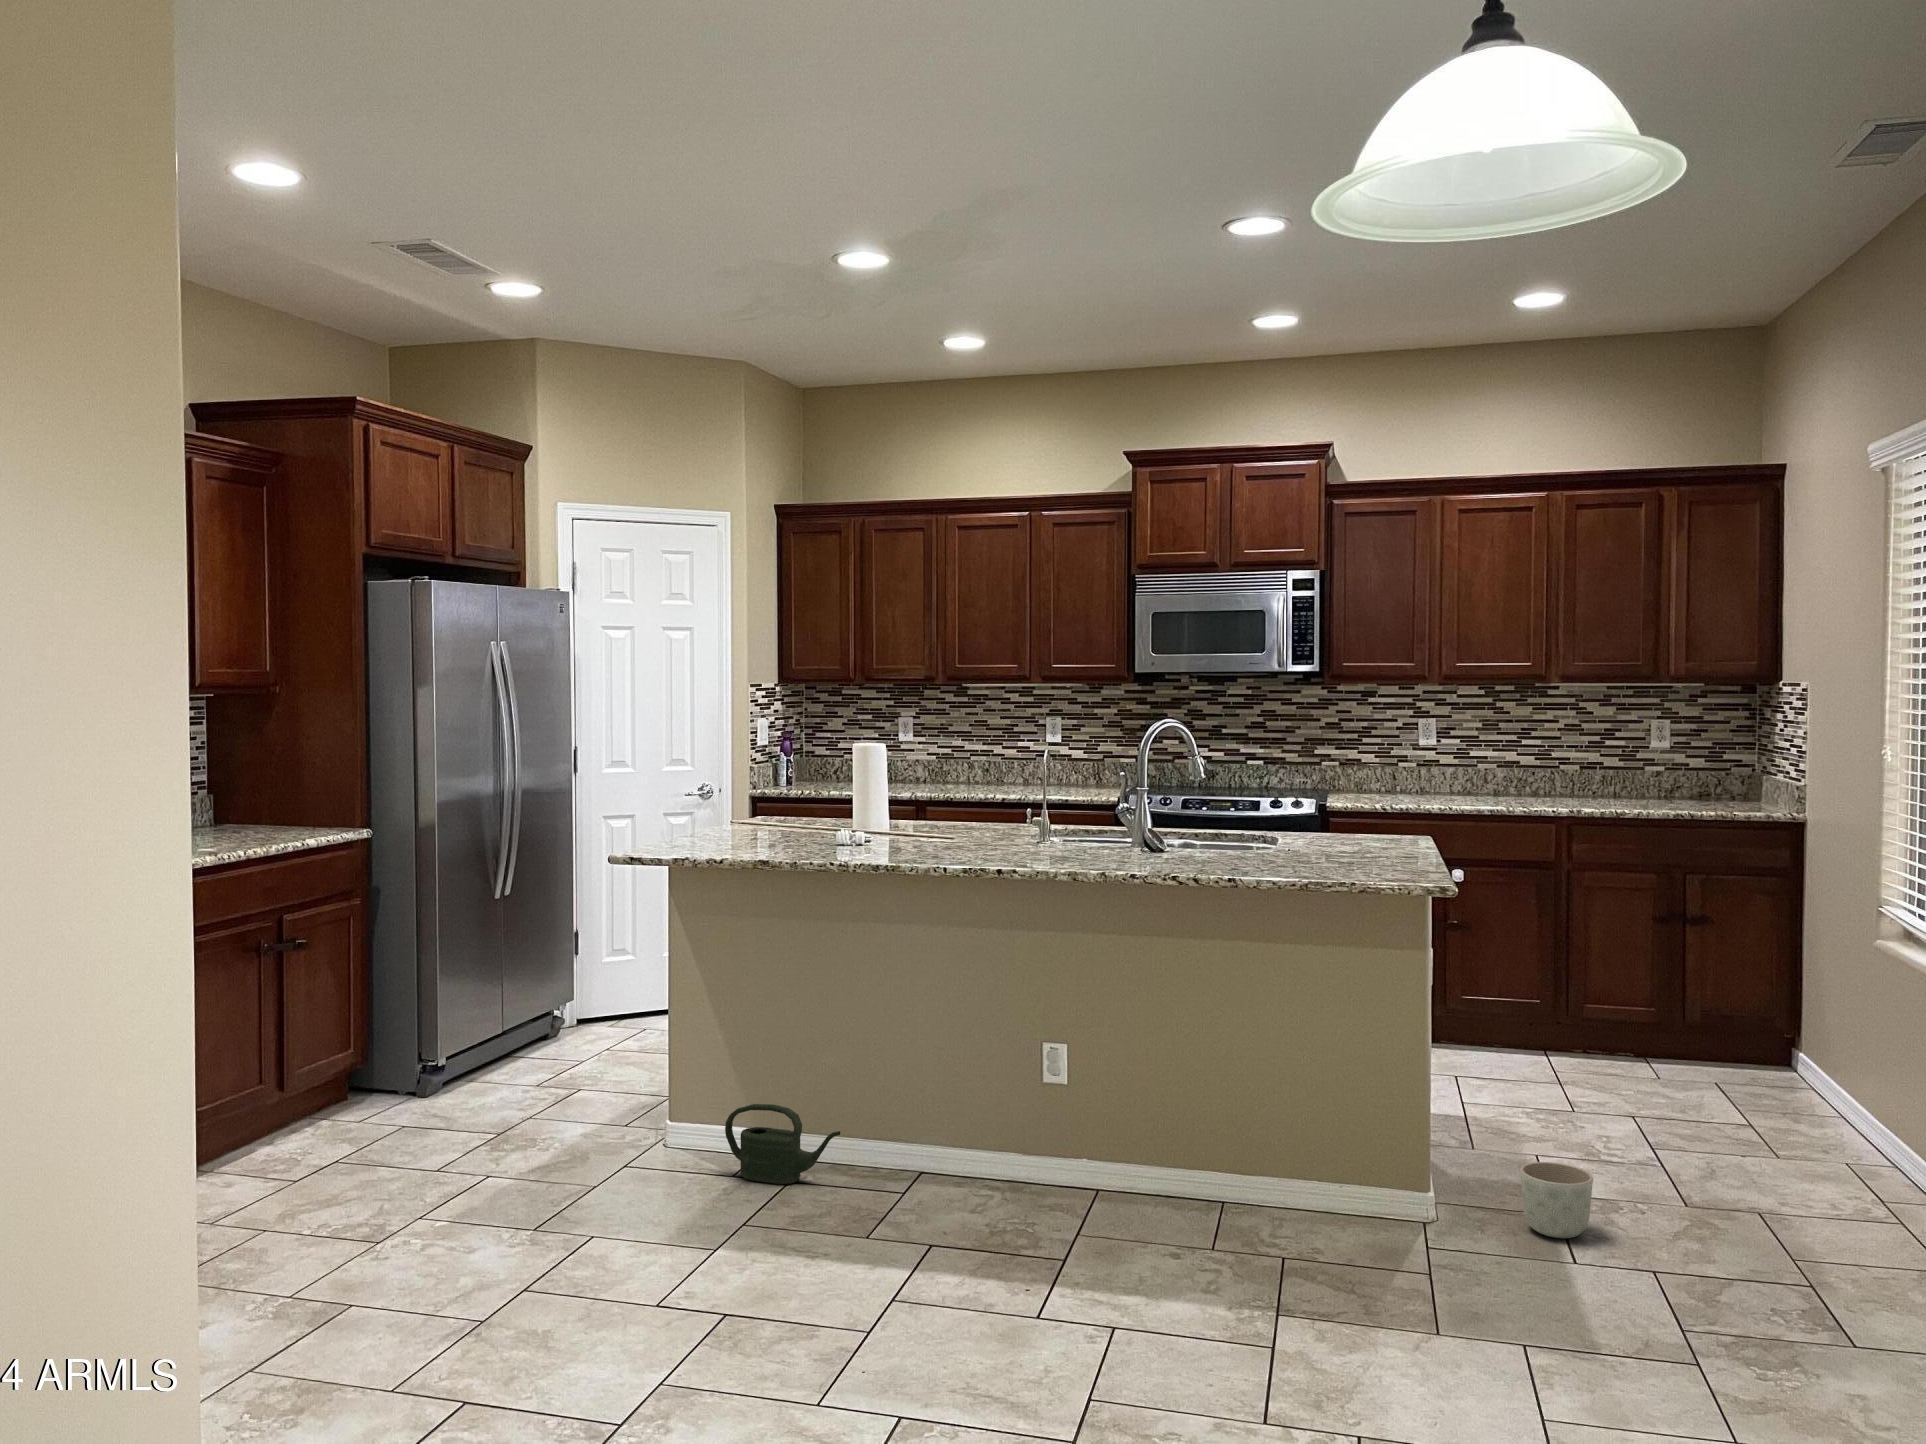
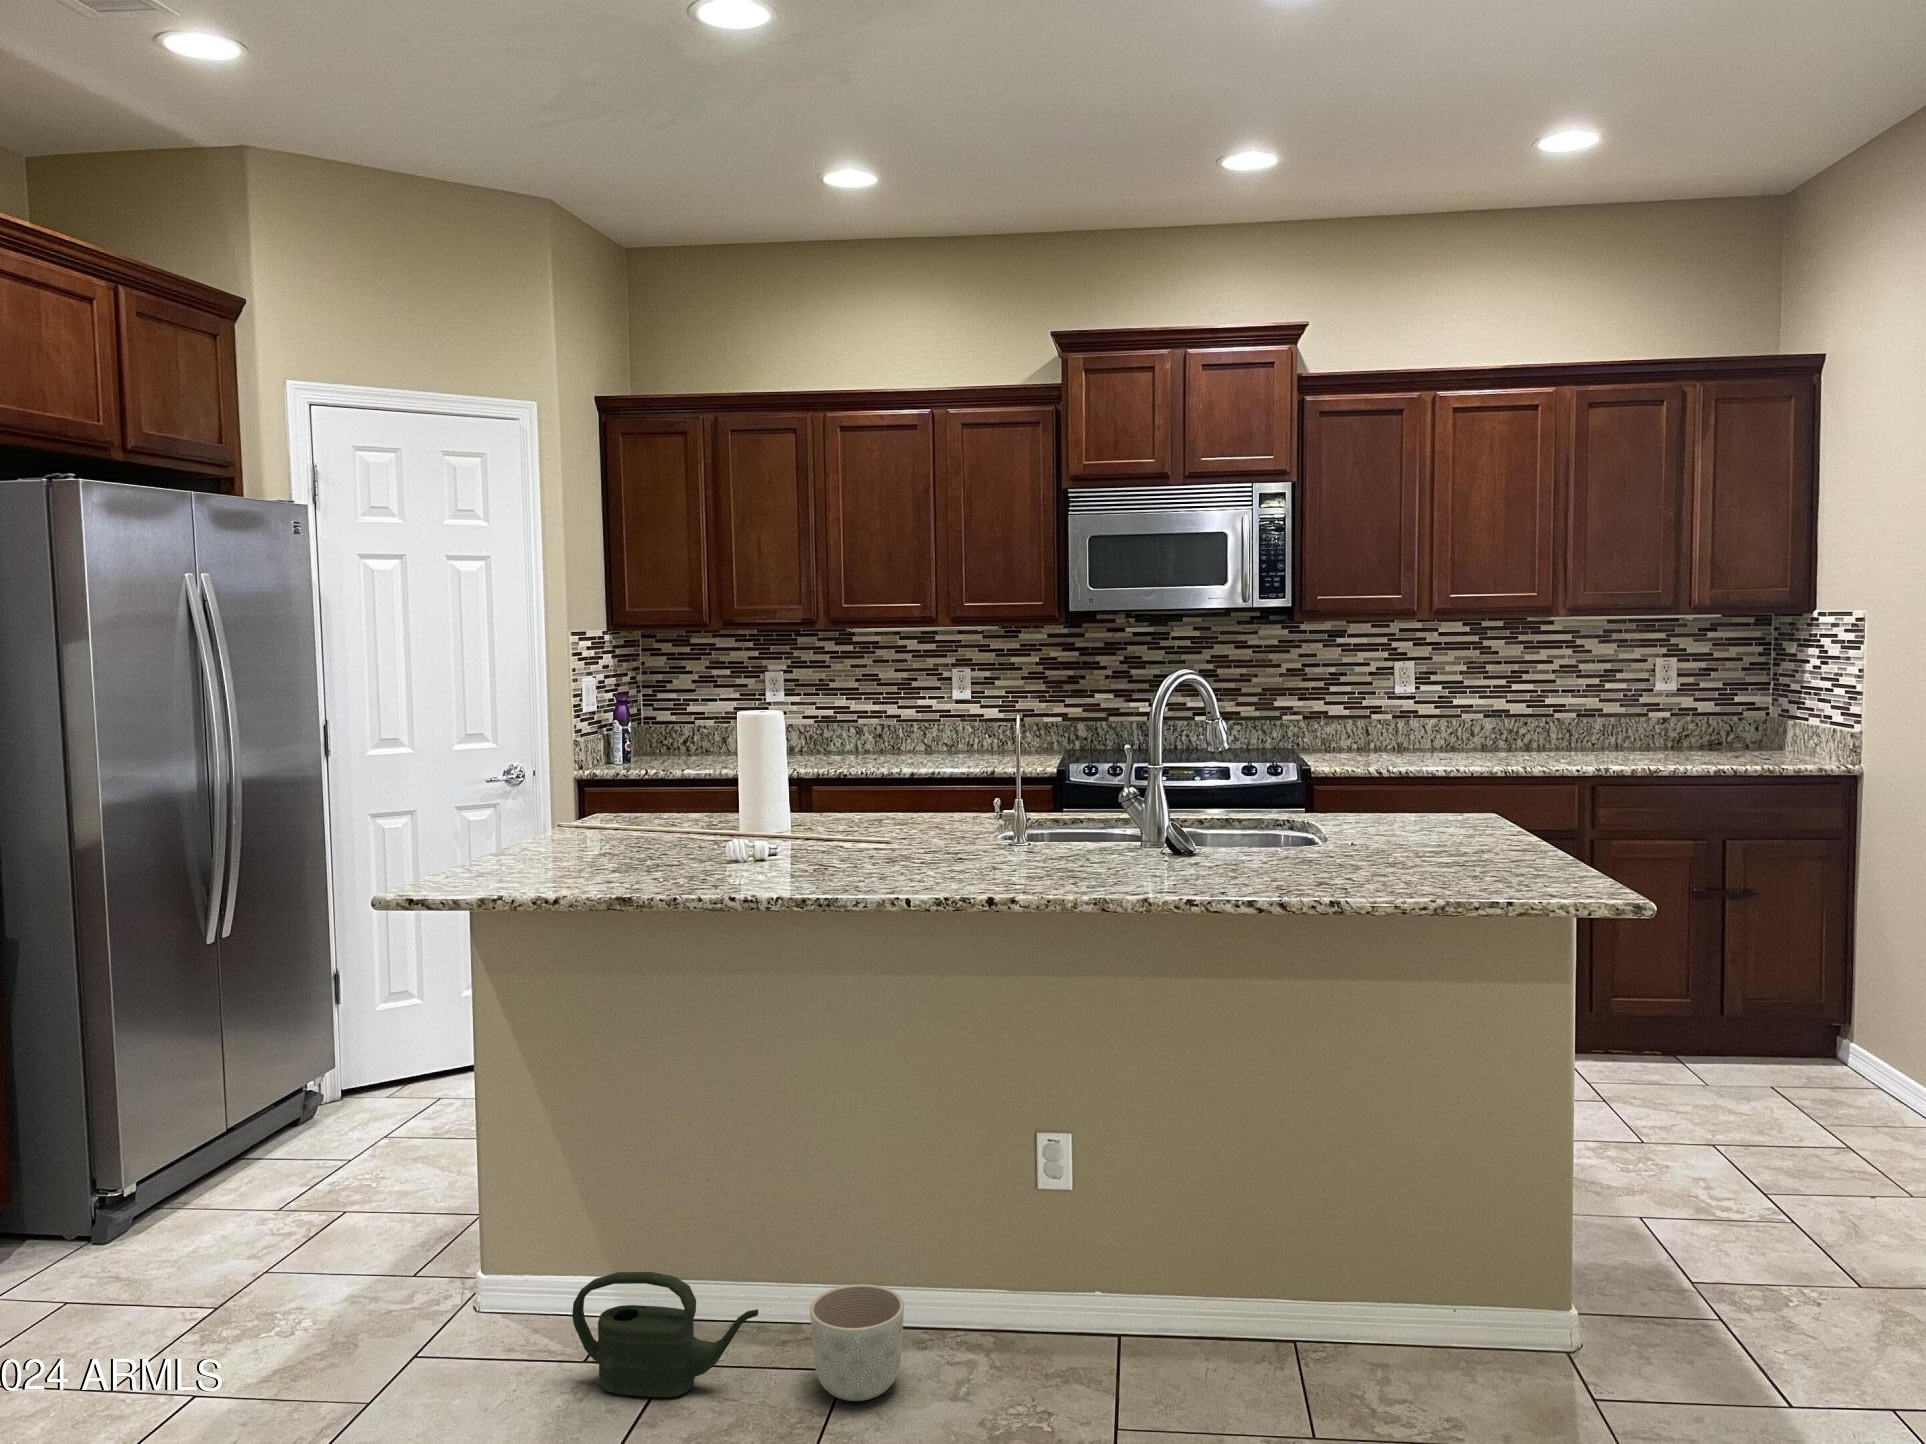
planter: present [1520,1162,1593,1238] -> present [810,1284,904,1401]

